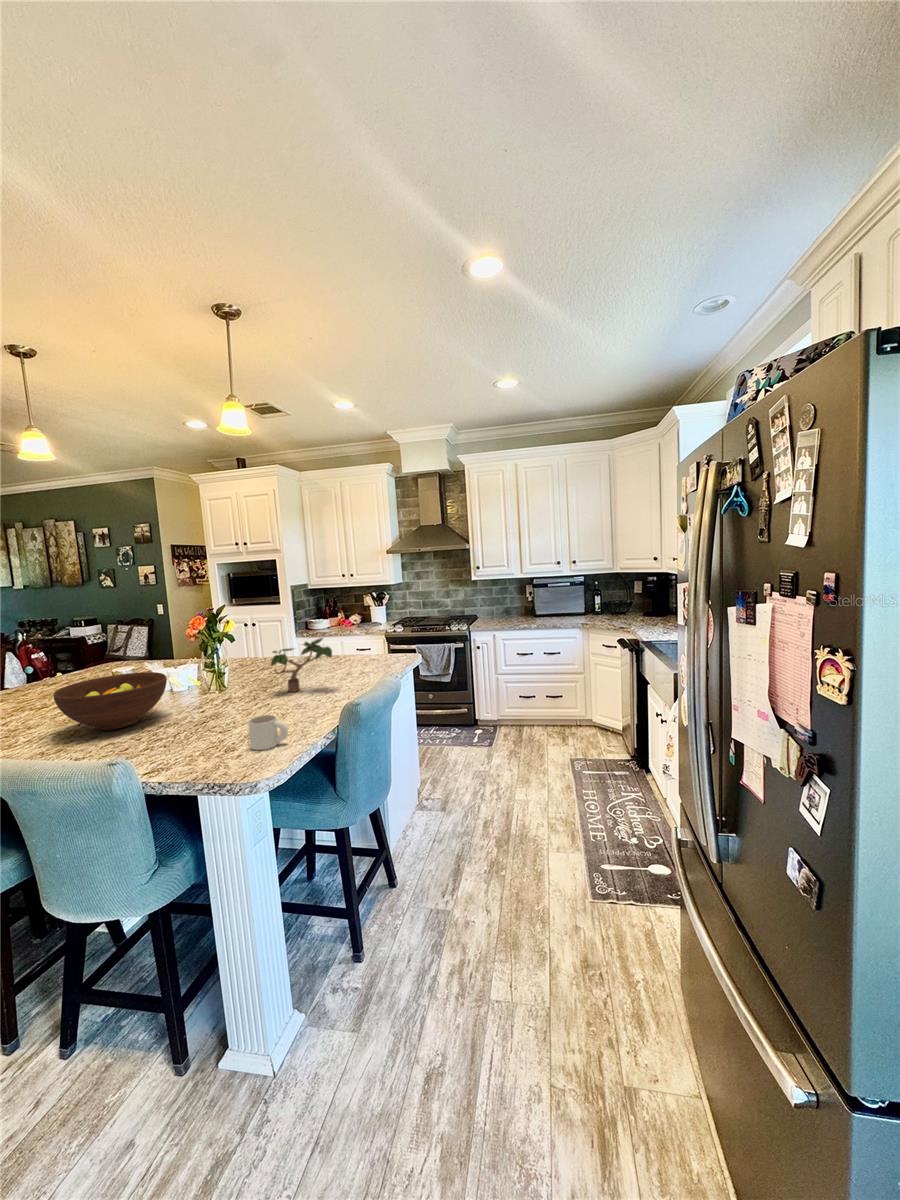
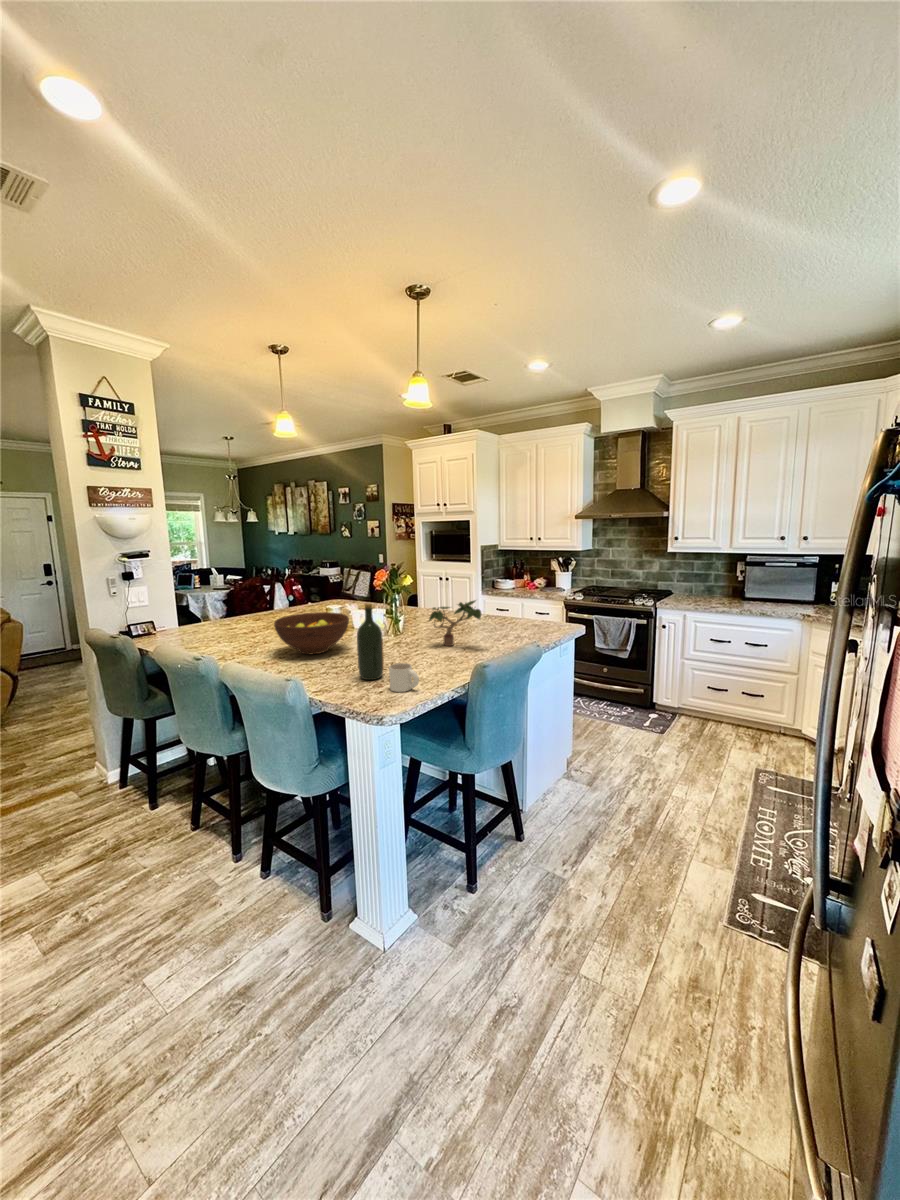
wine bottle: none [196,652,234,745] -> present [357,604,384,680]

